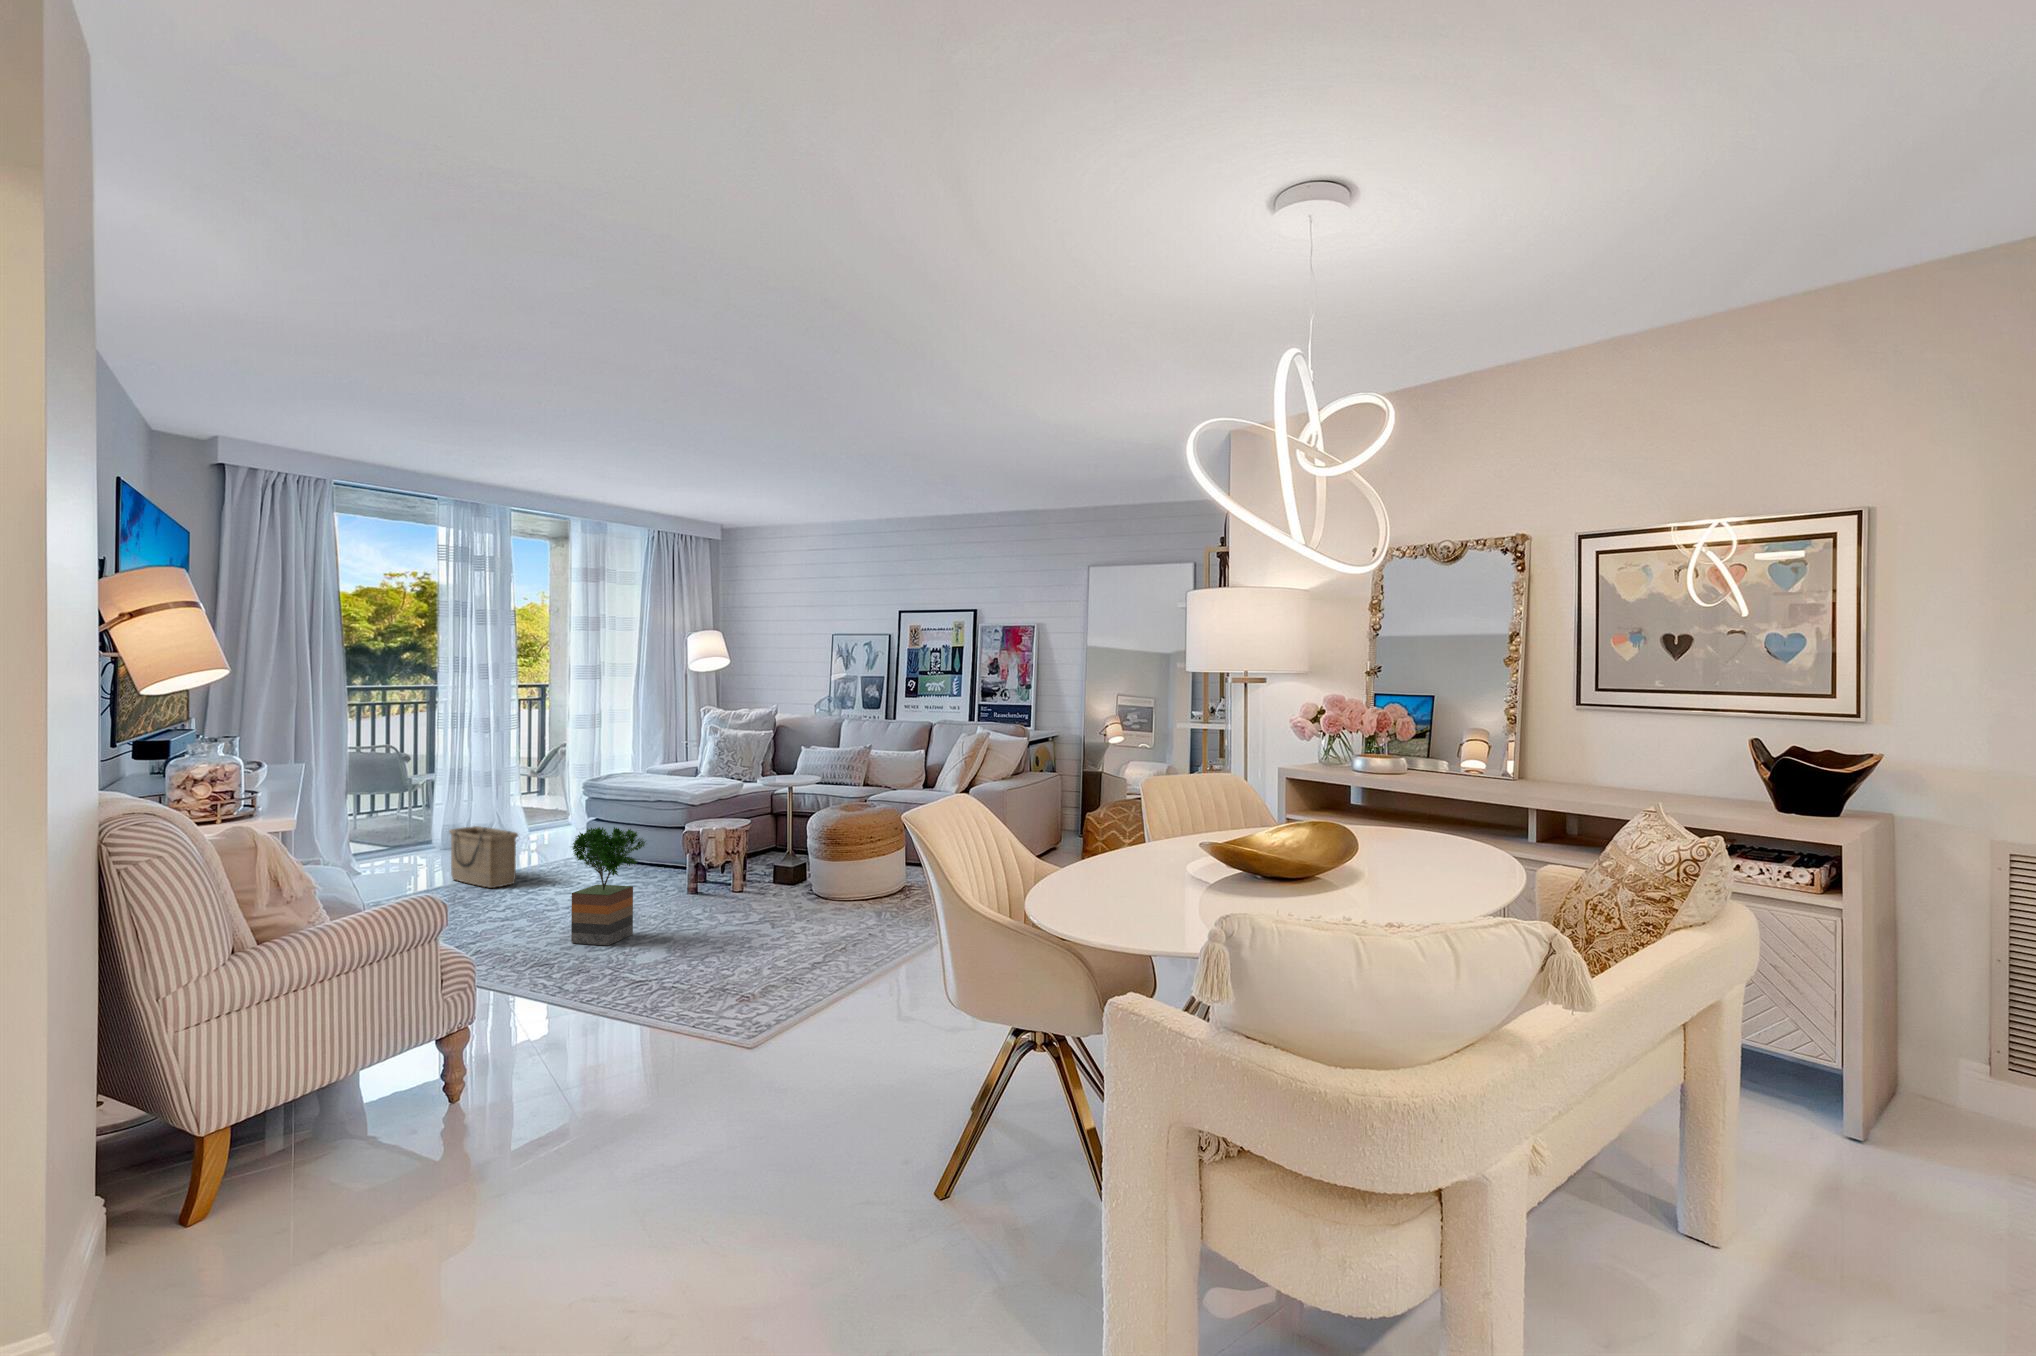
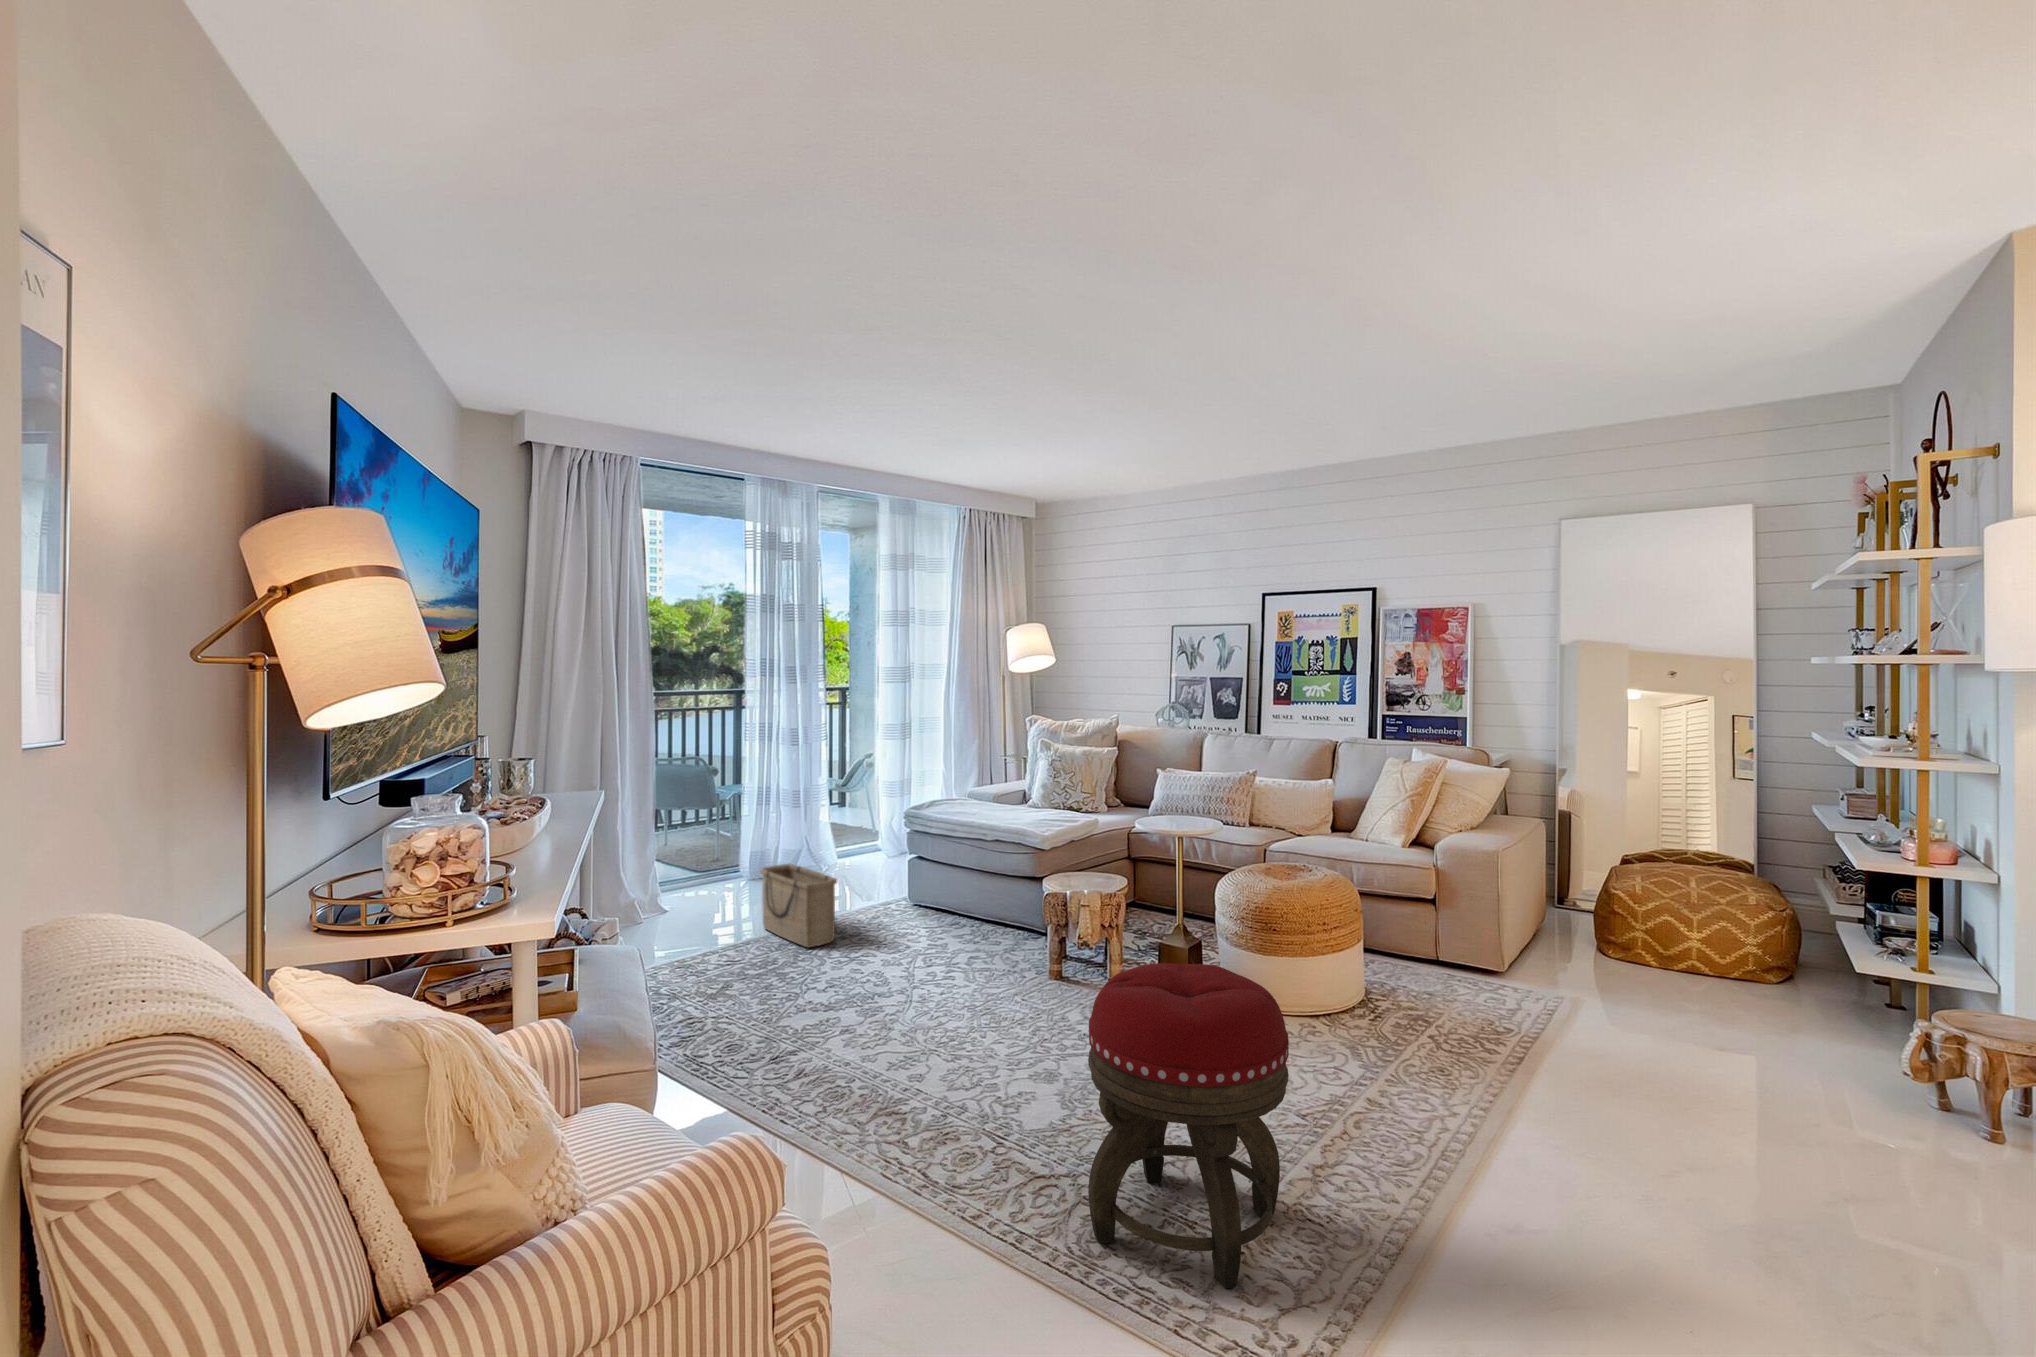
potted tree: present [571,827,646,945] -> none [916,904,1020,1087]
footstool: none [663,837,784,1001] -> present [1088,963,1289,1288]

